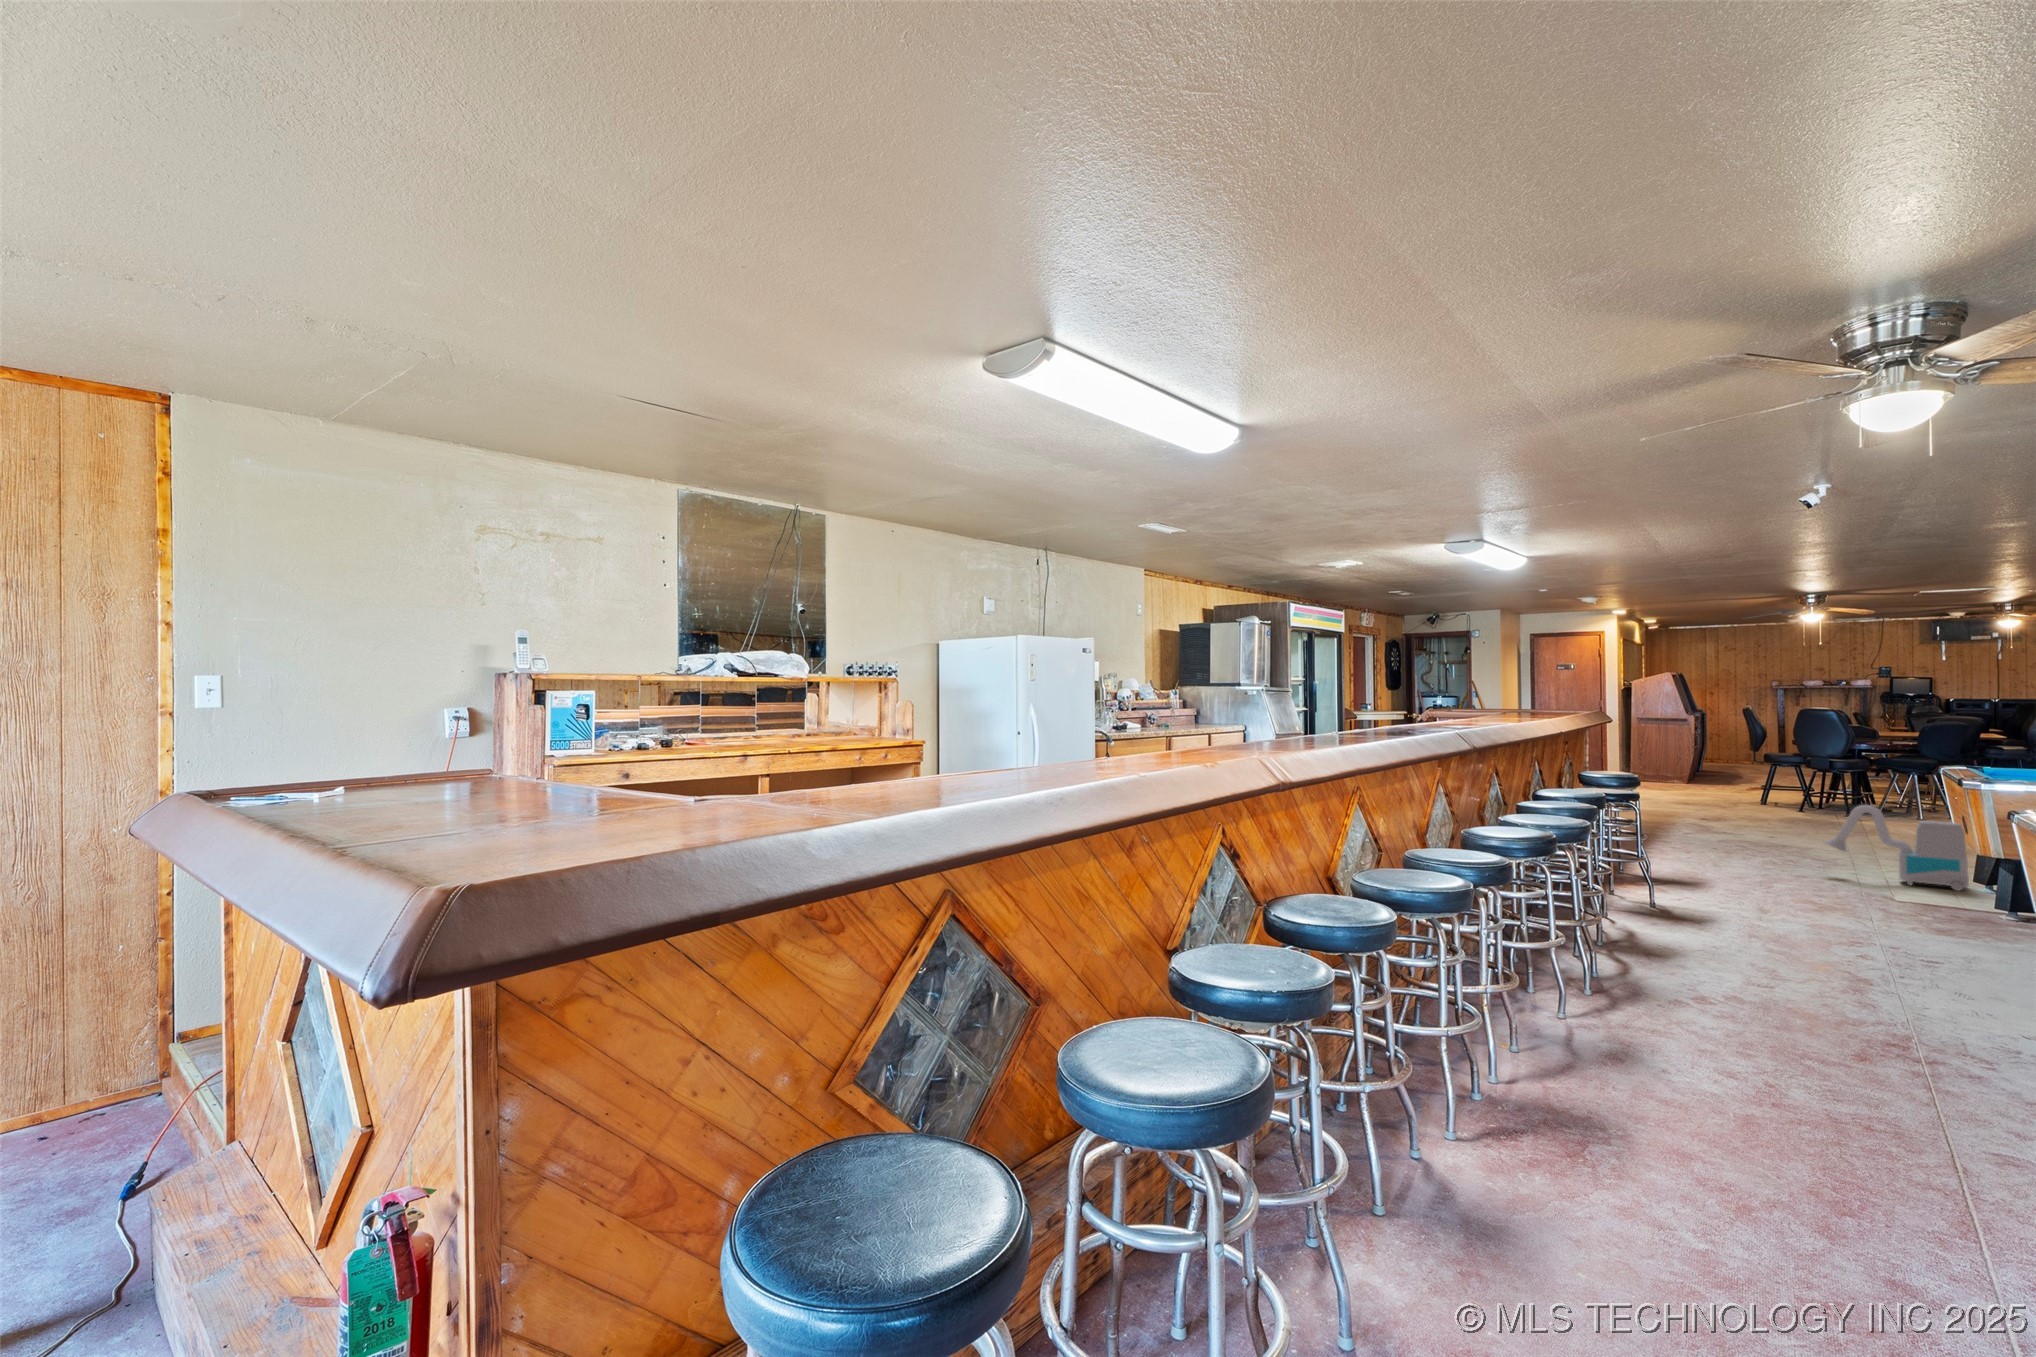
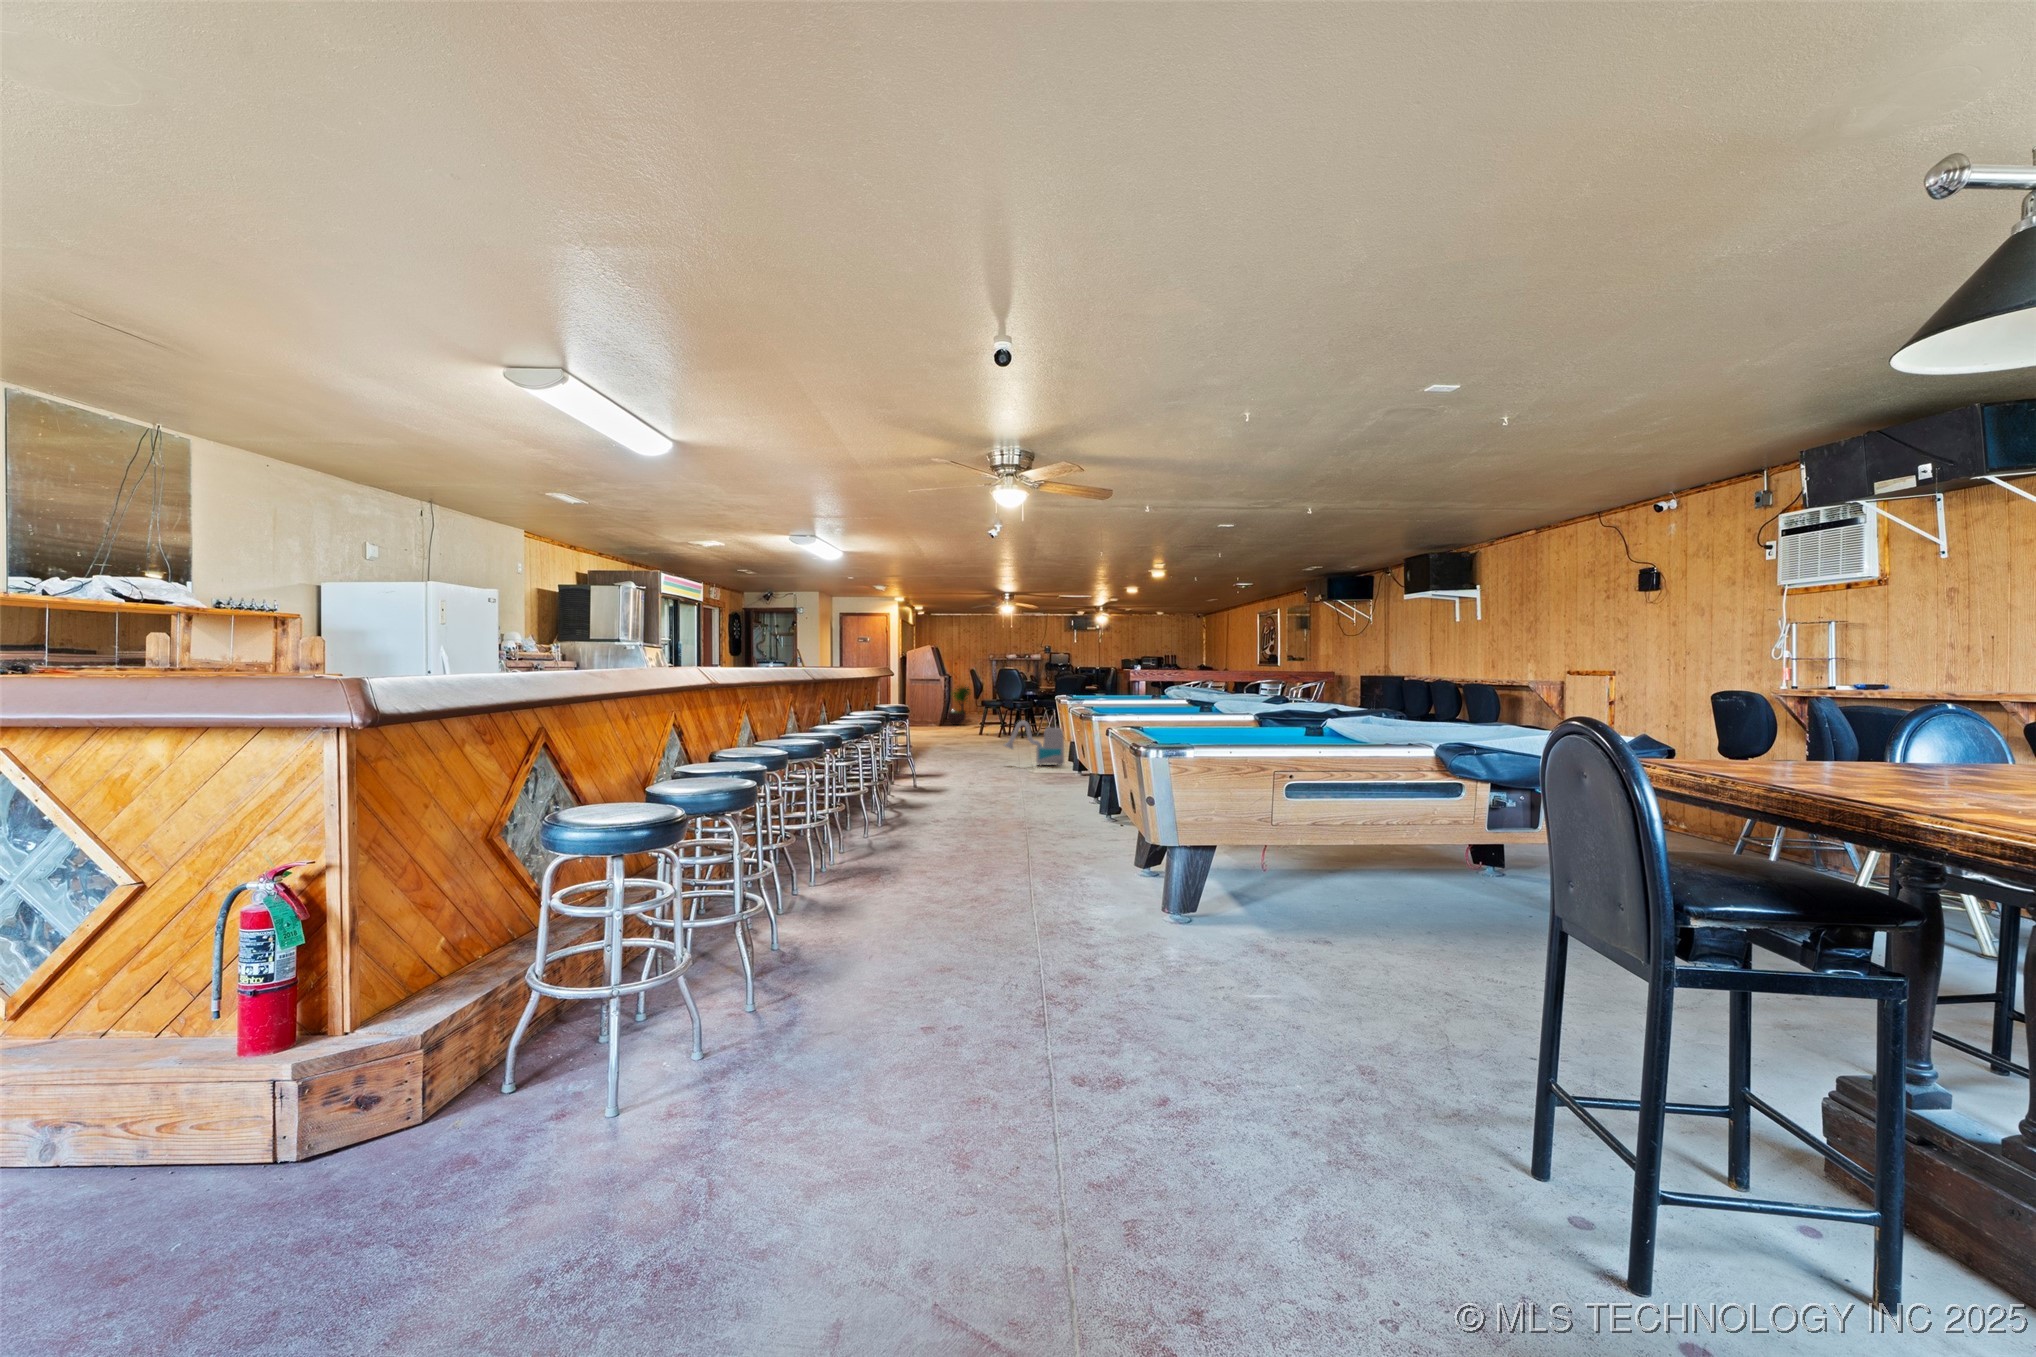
potted tree: none [1700,723,1743,782] -> present [947,687,970,725]

